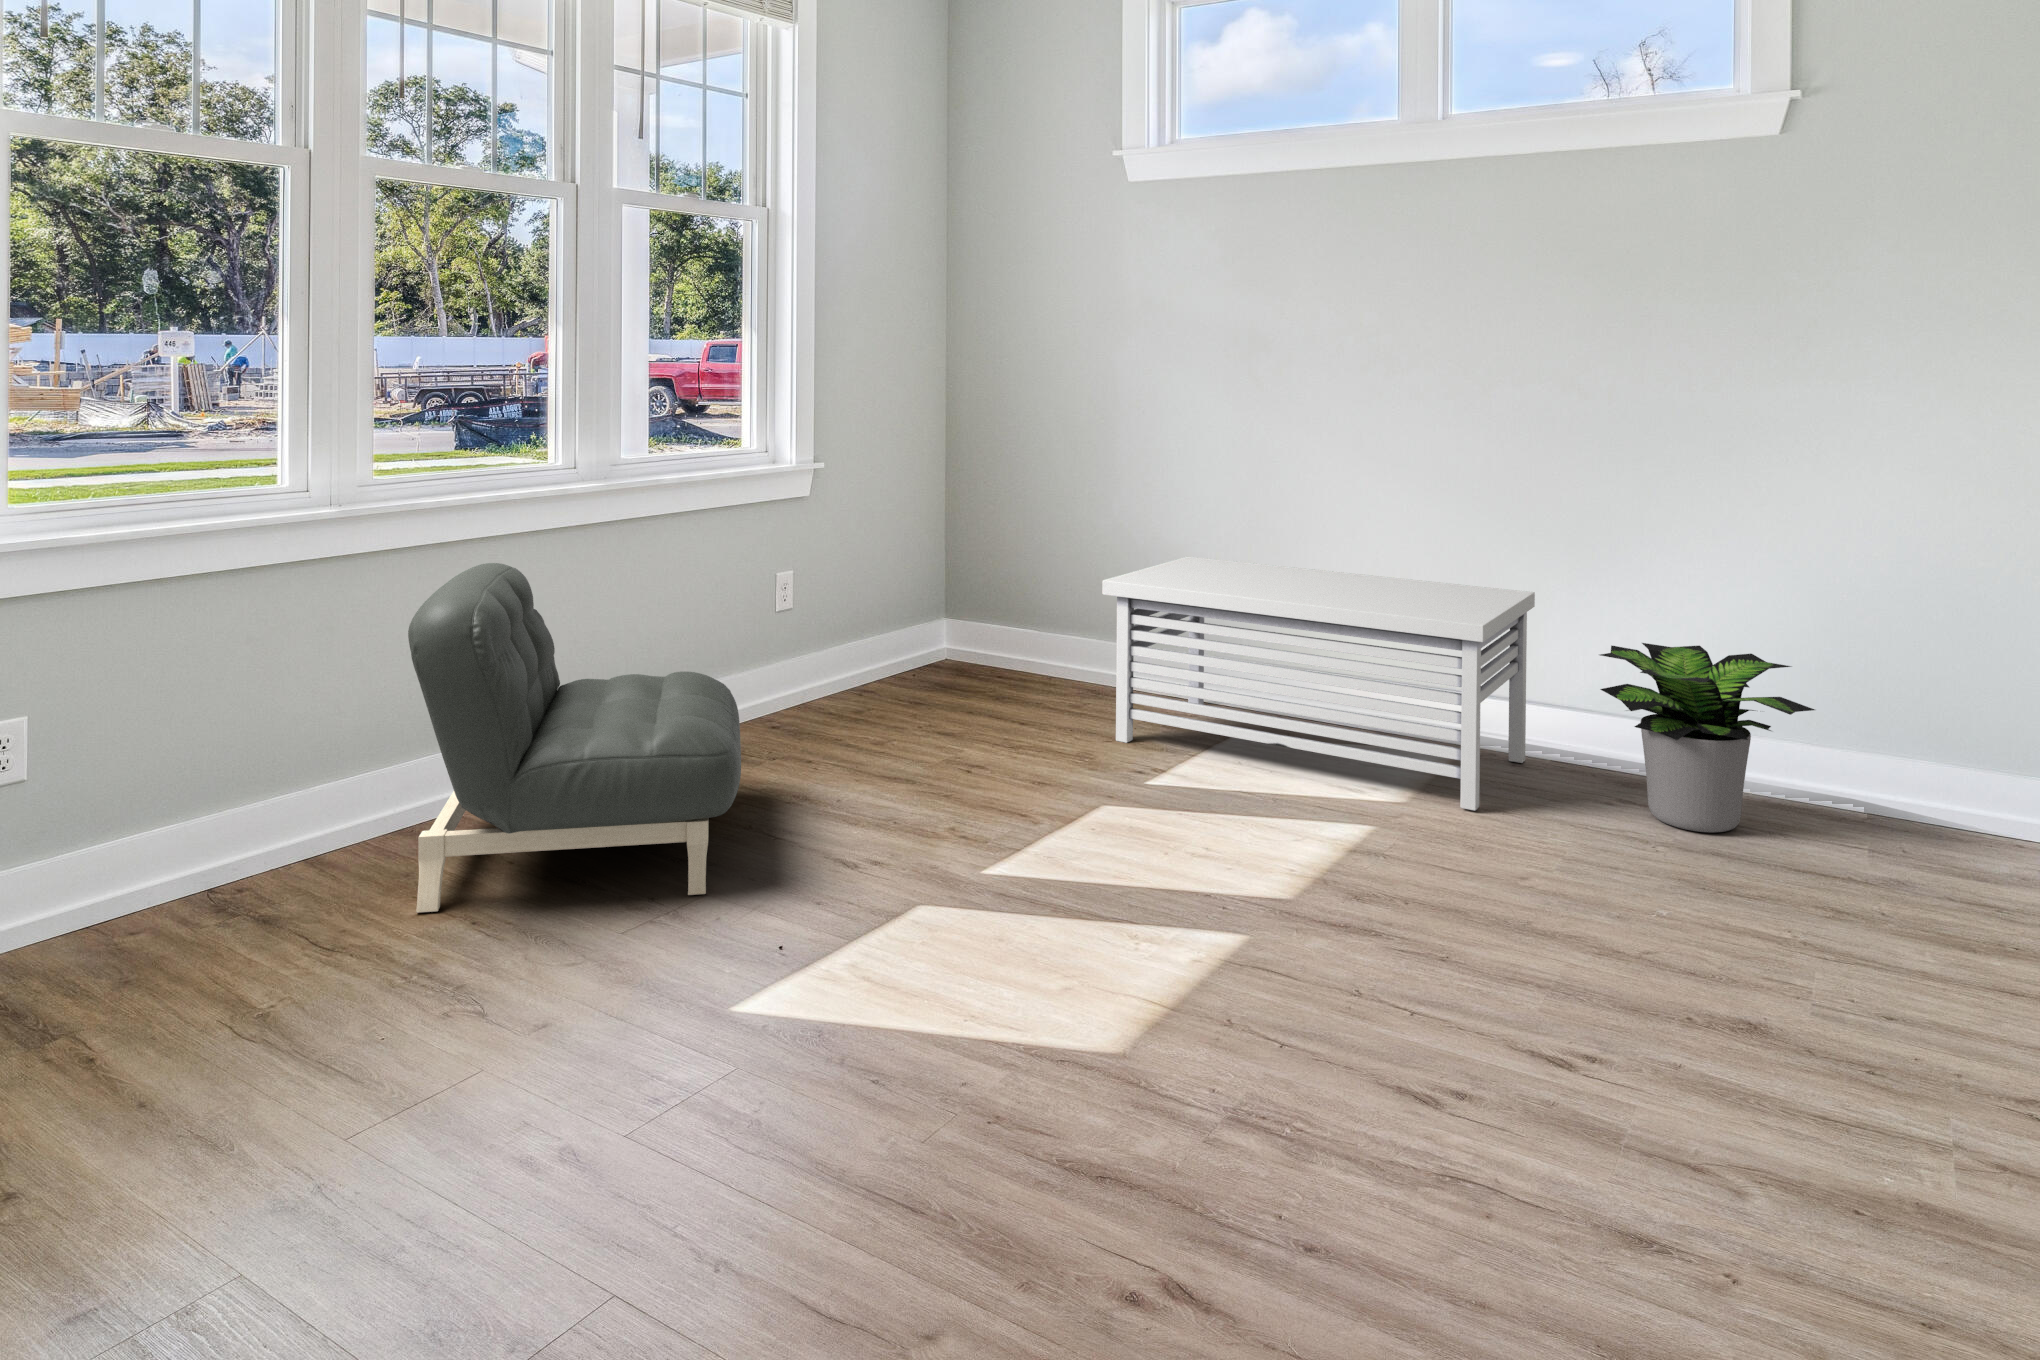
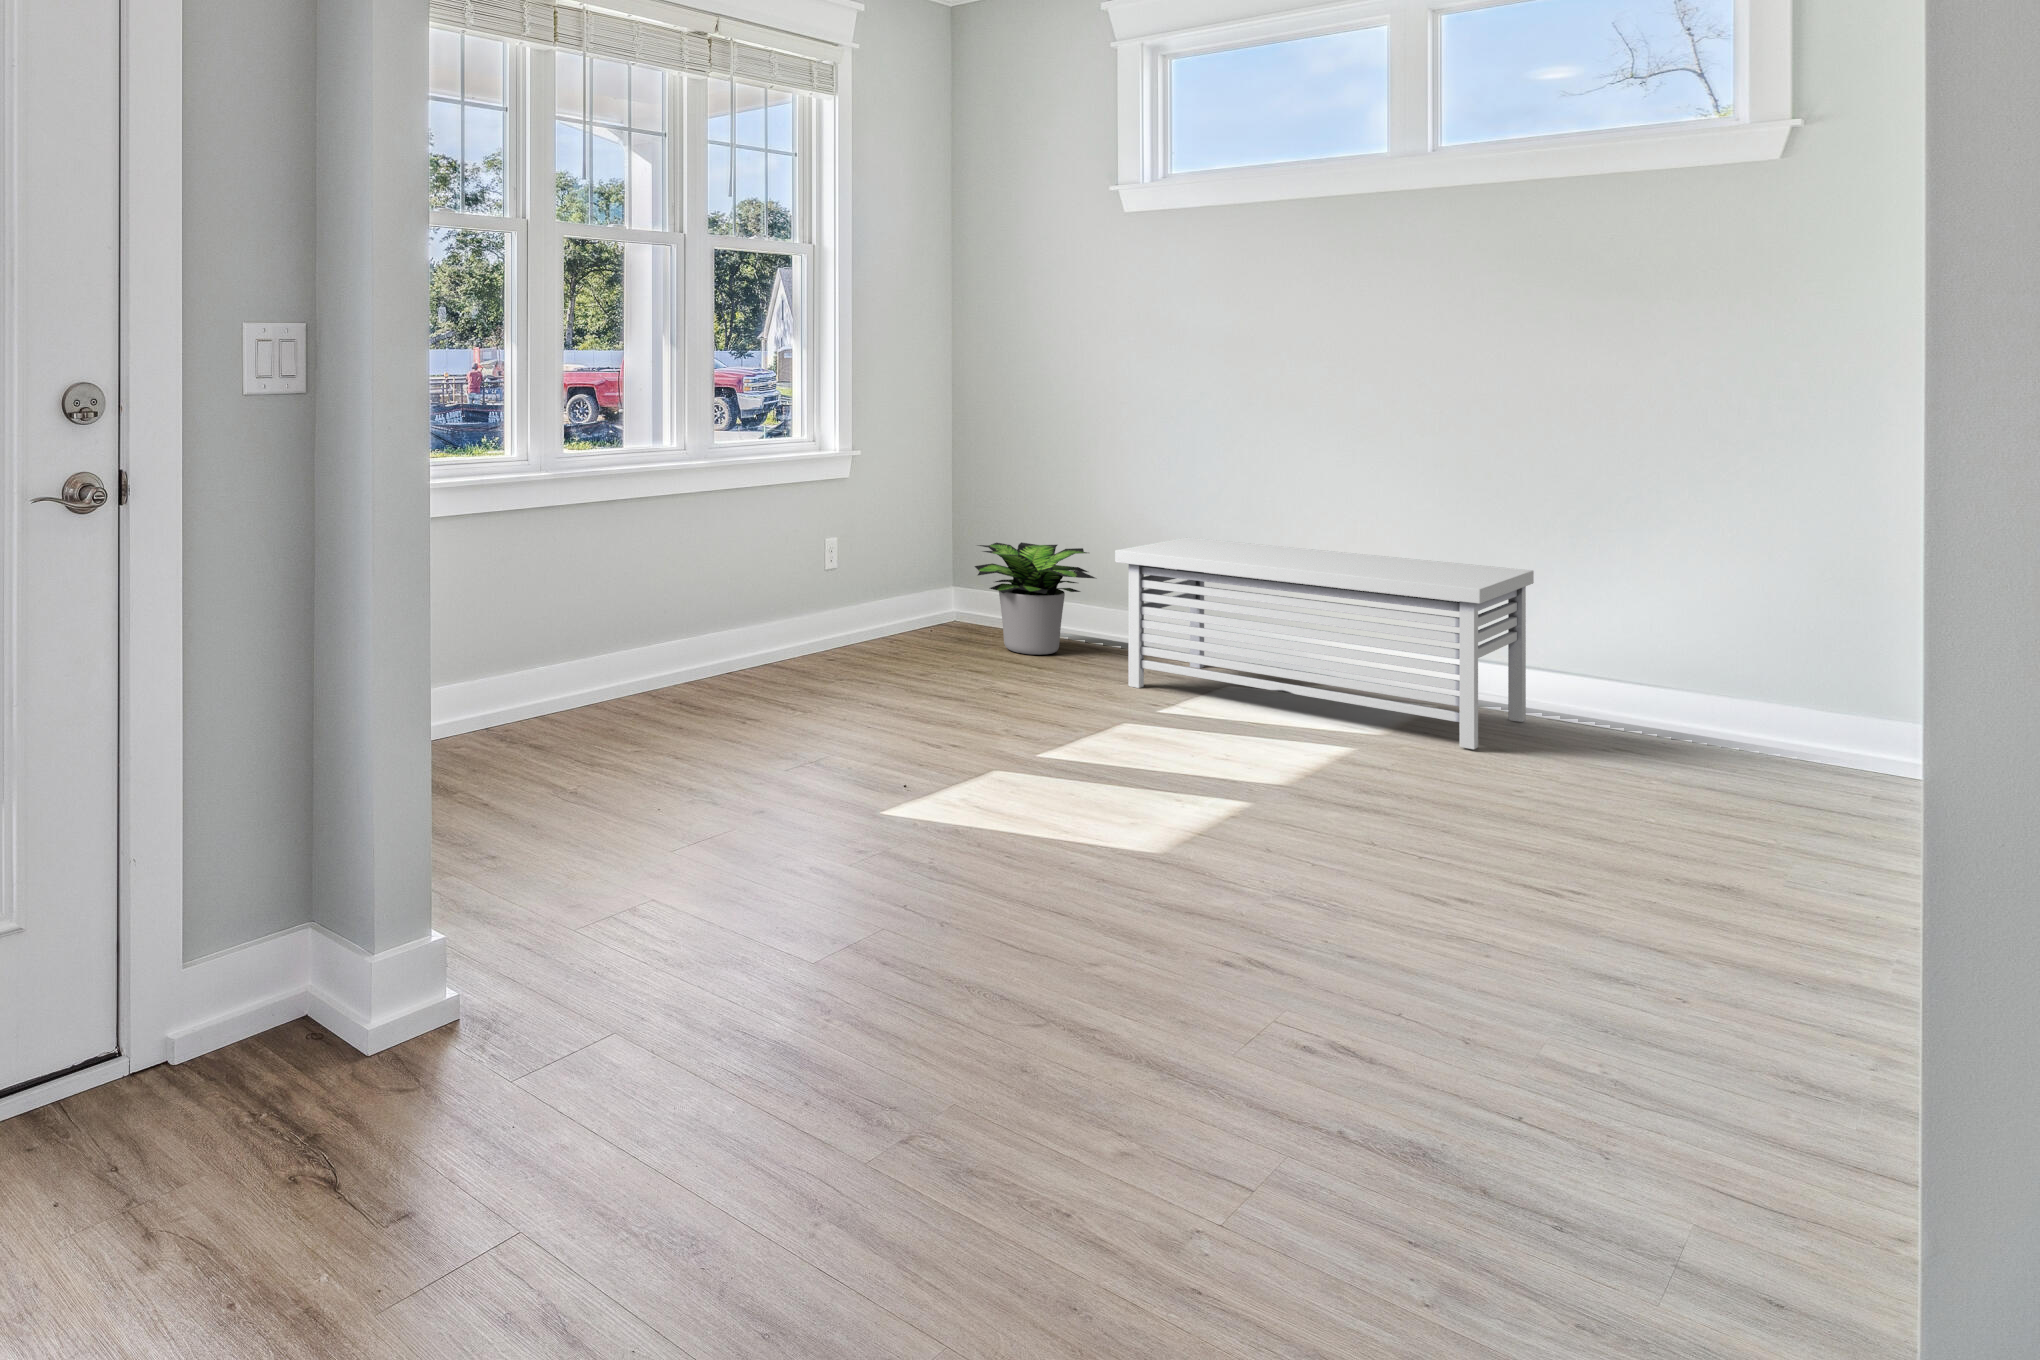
armchair: present [408,563,741,913] -> none [613,515,849,754]
potted plant: present [1600,643,1815,832] -> present [975,542,1095,655]

